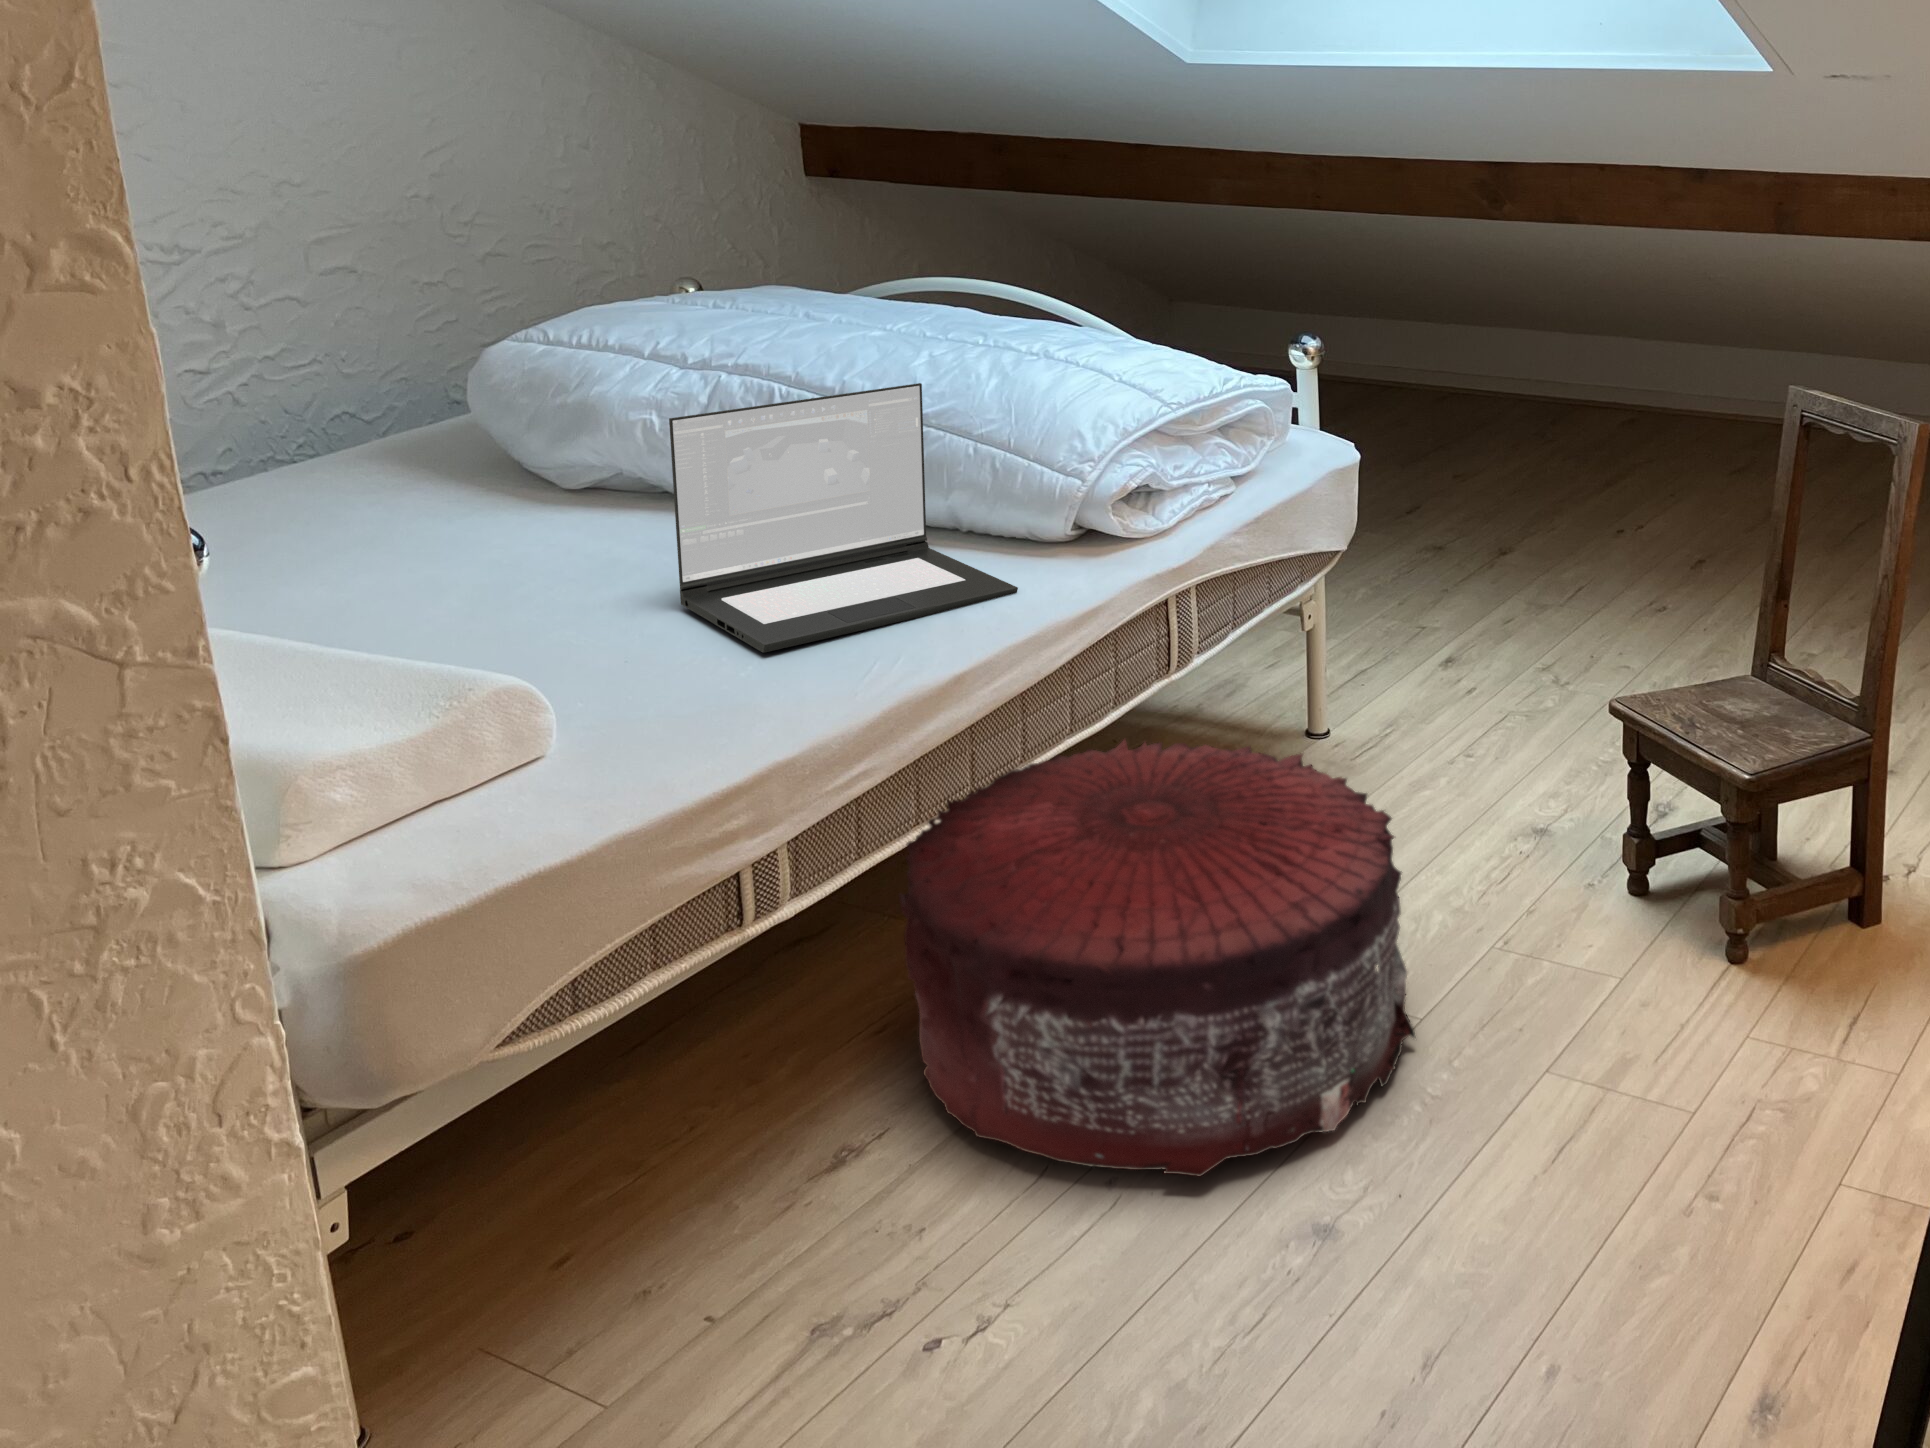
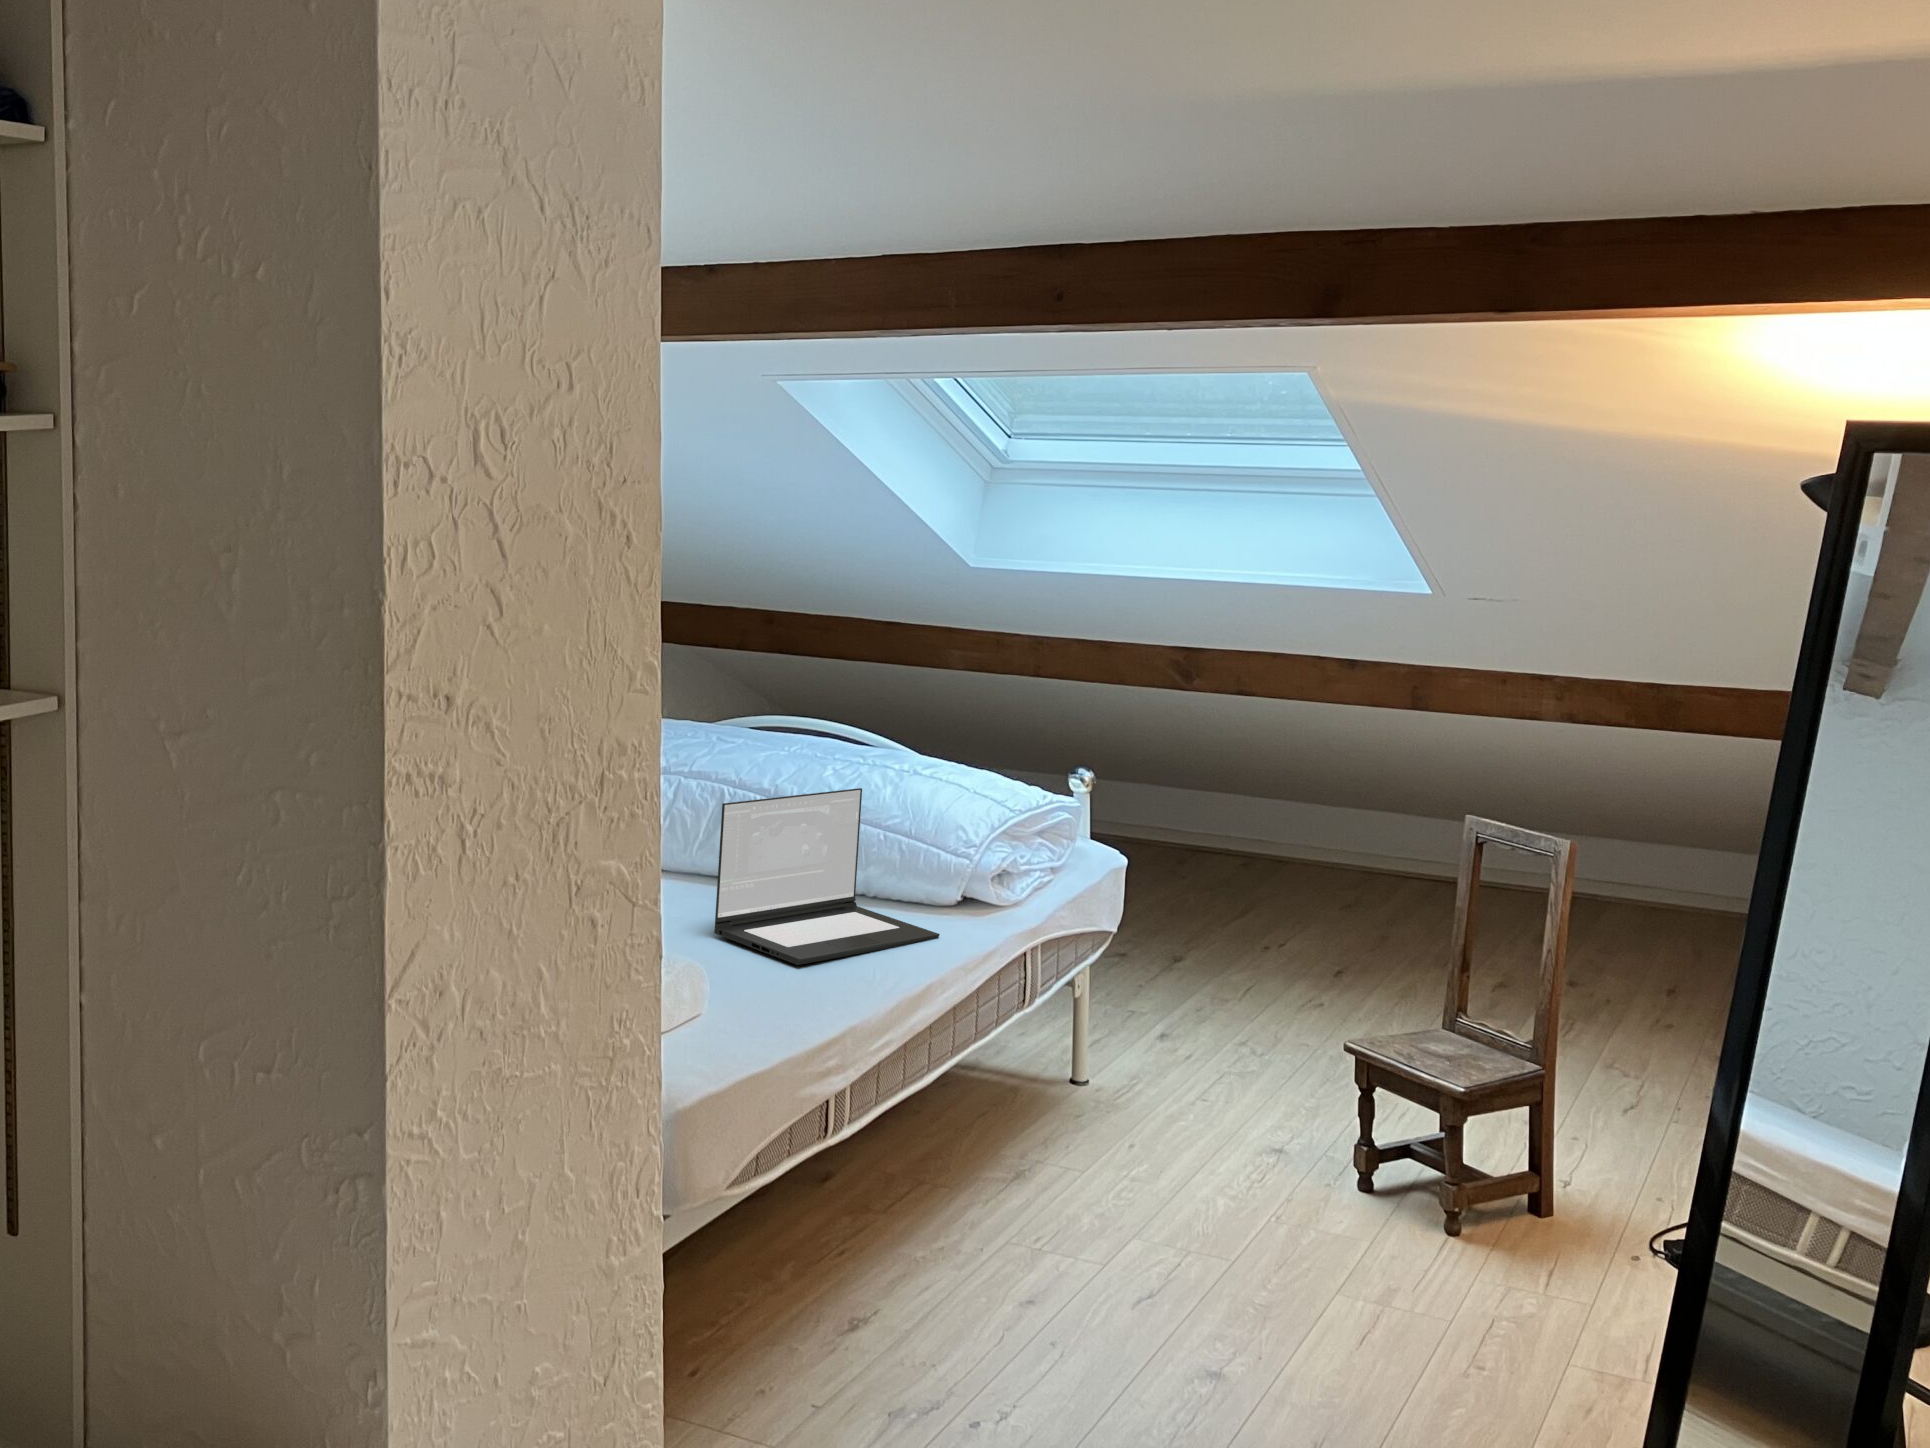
pouf: present [898,740,1415,1176] -> none [887,1046,1242,1330]

